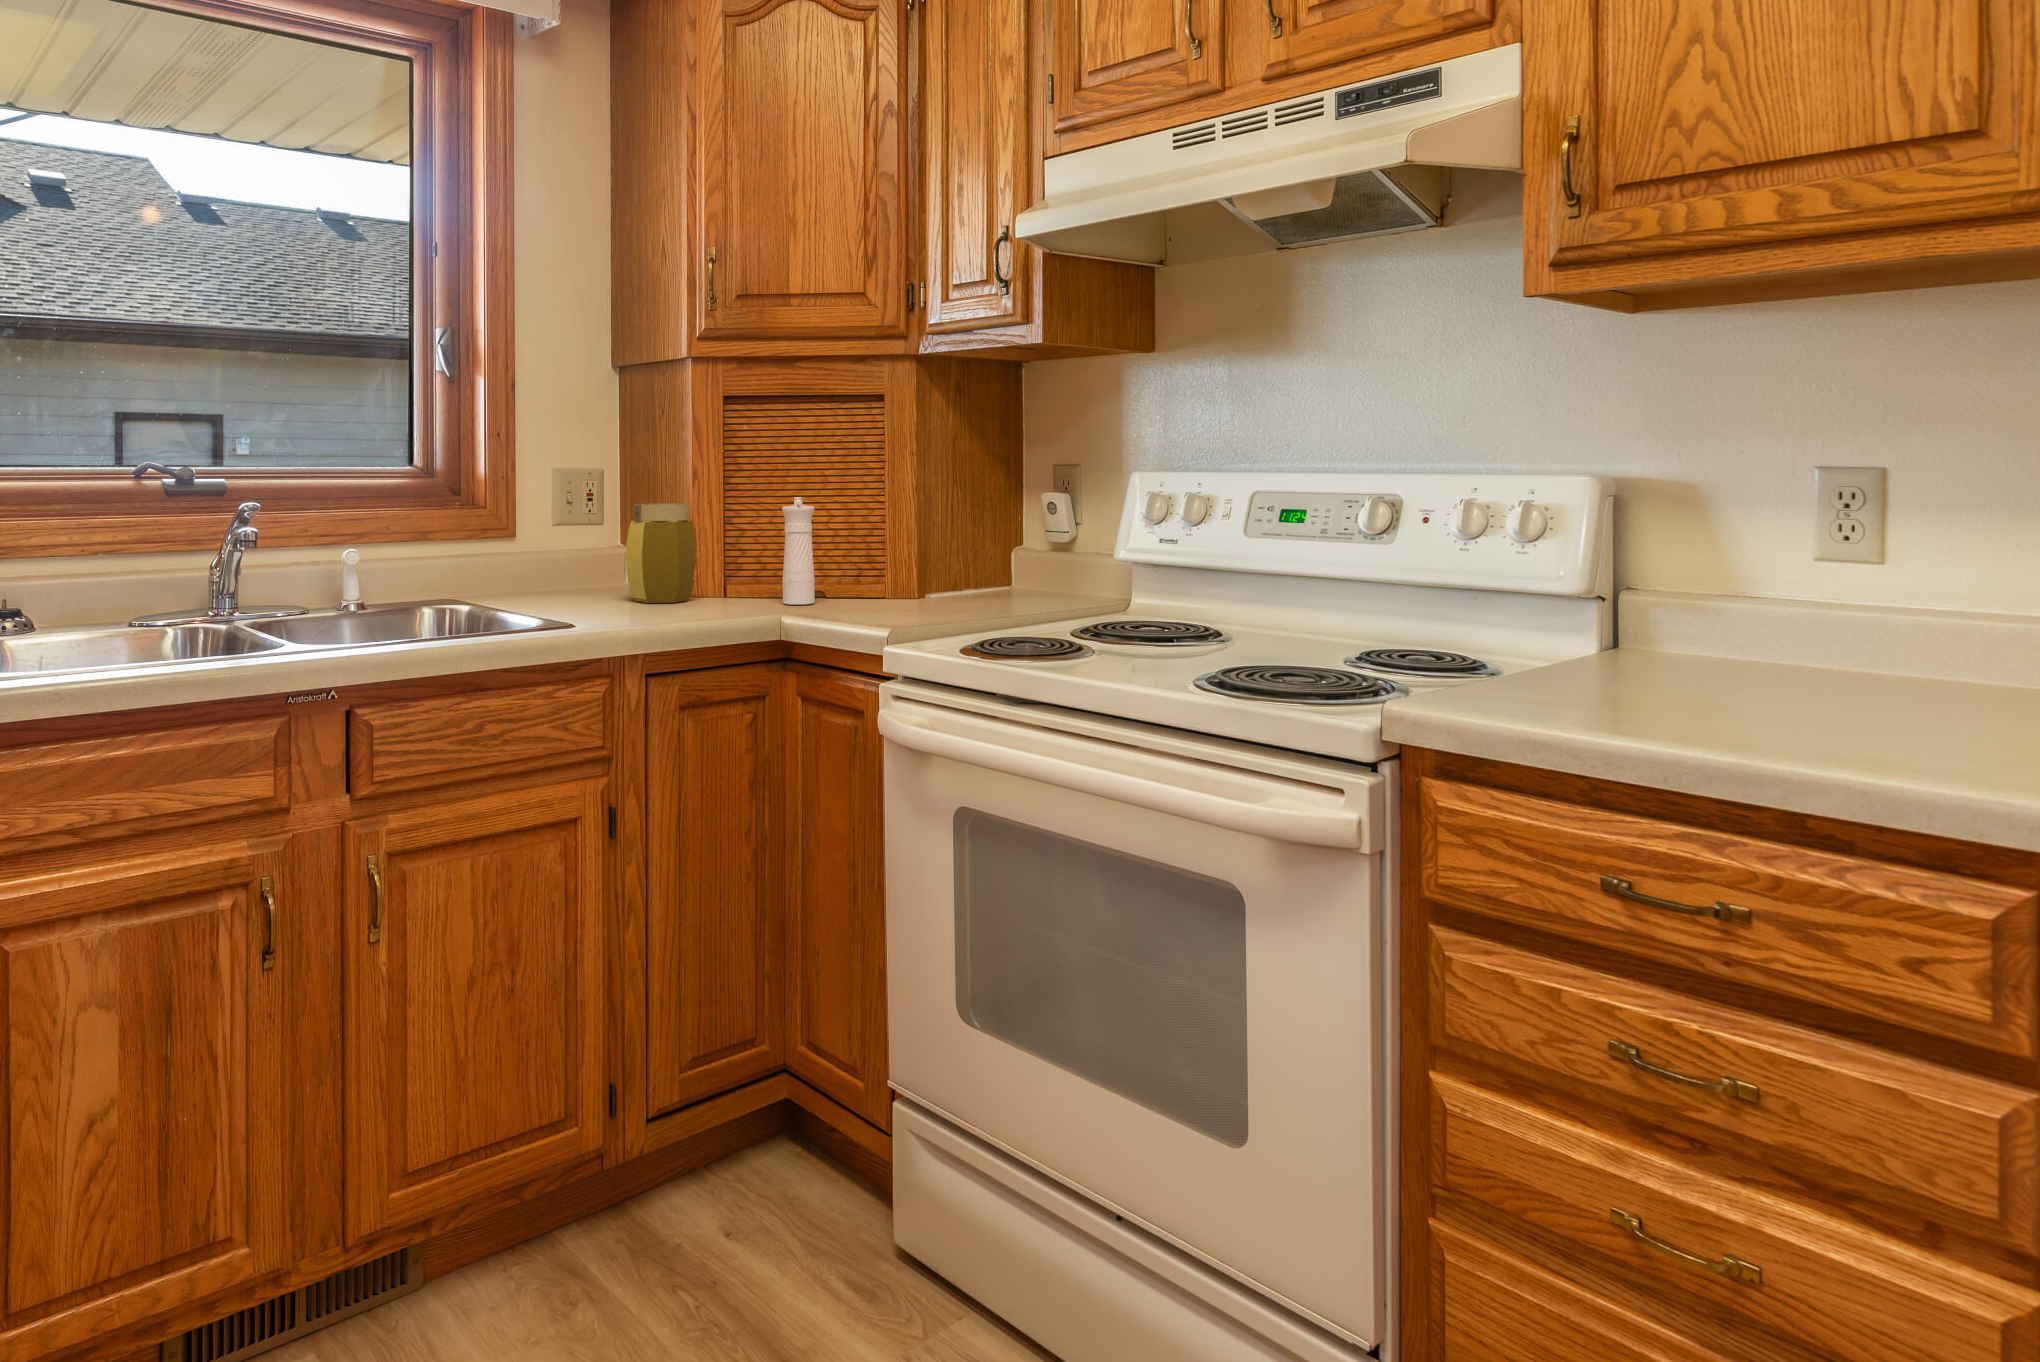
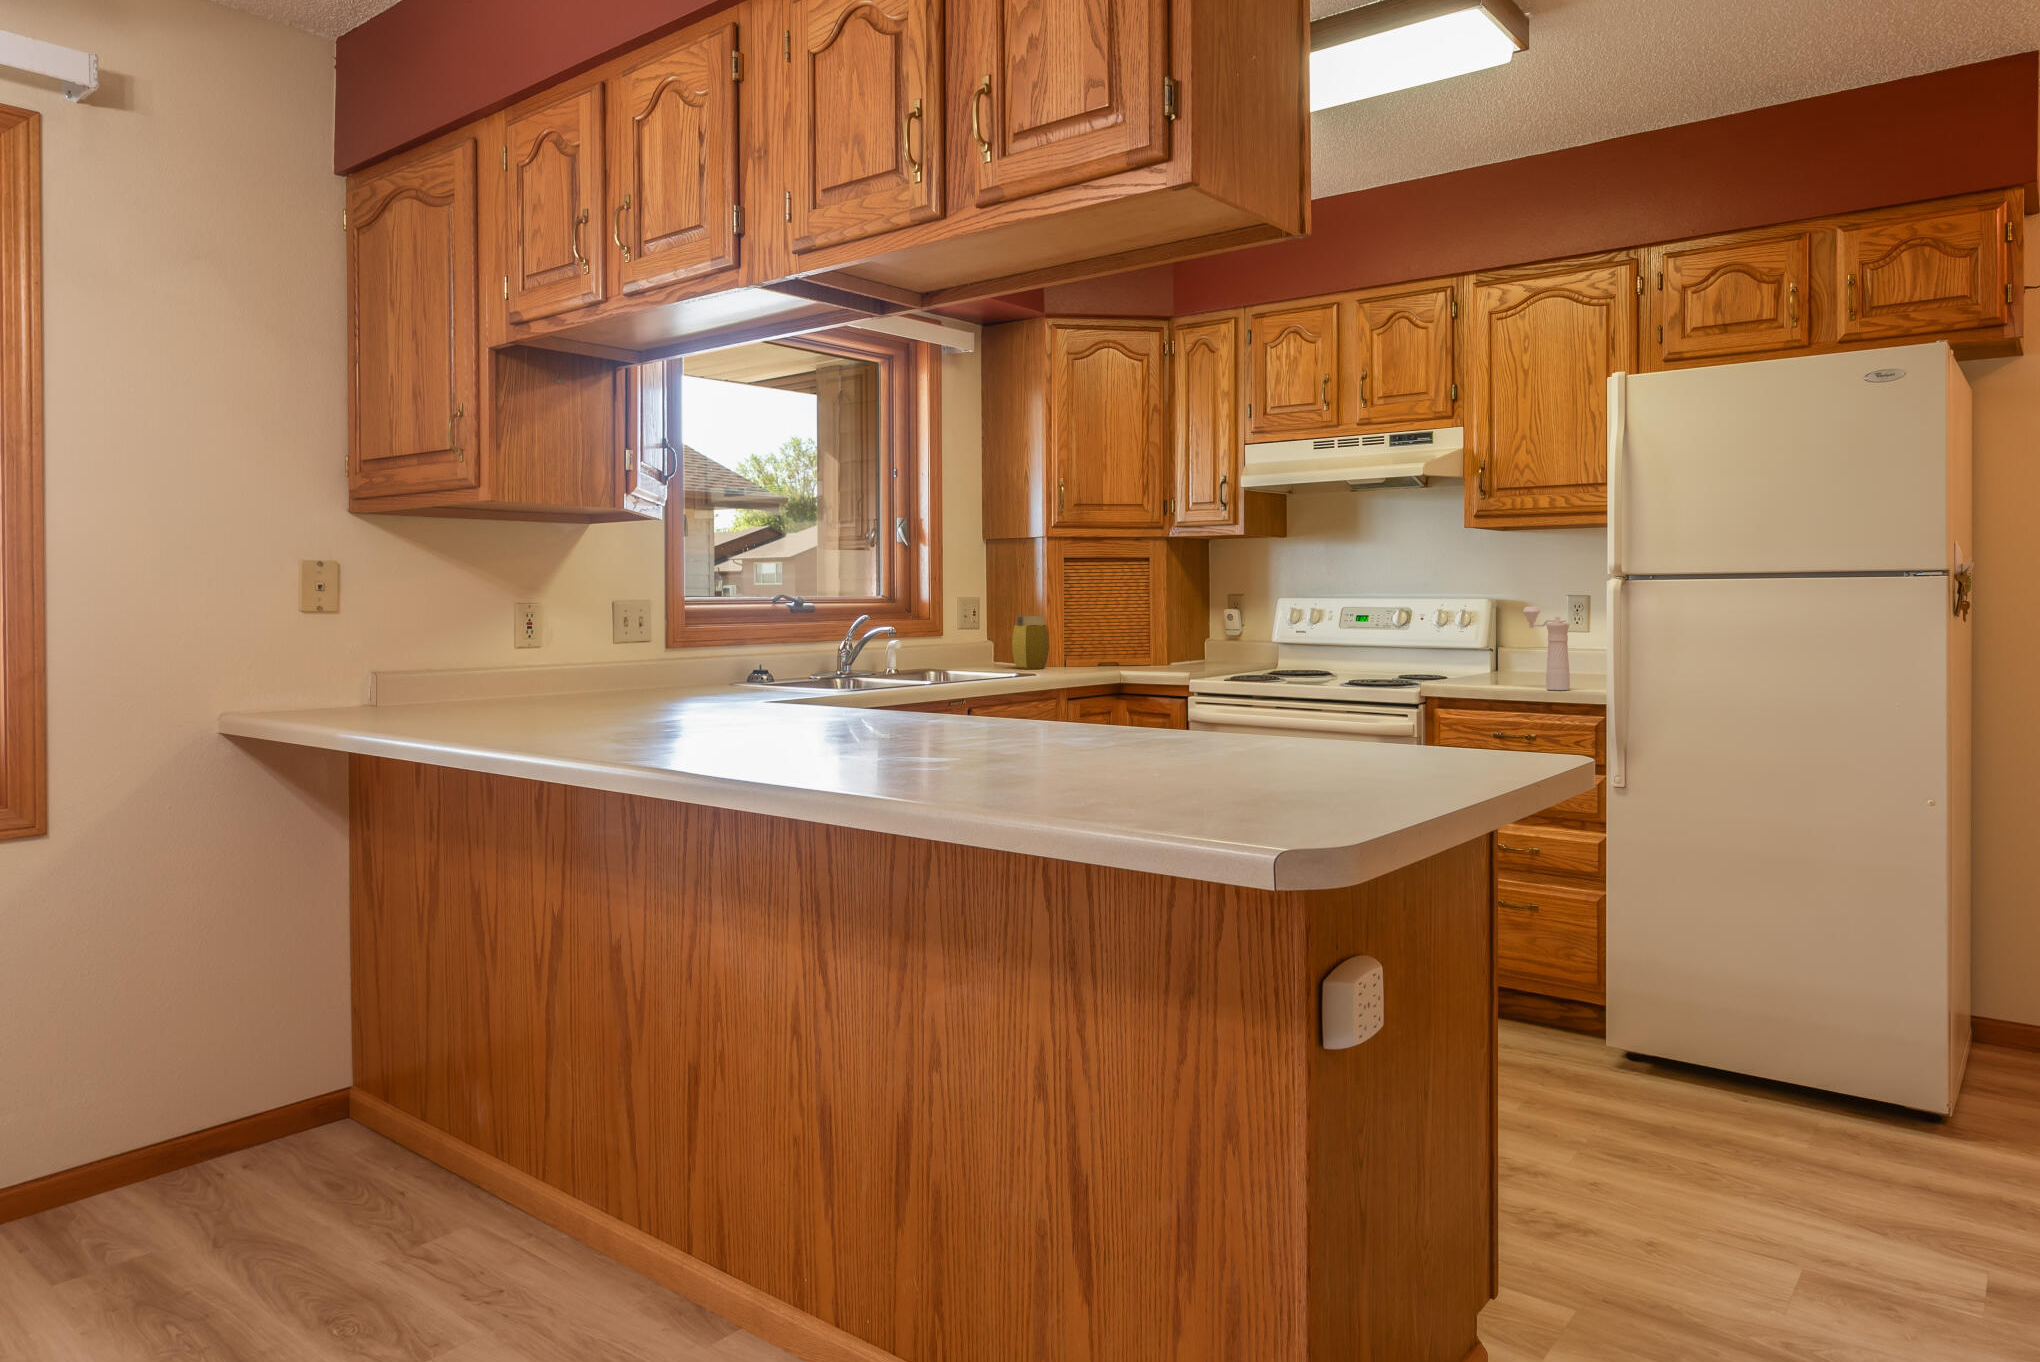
pepper mill: present [782,497,815,605] -> present [1523,607,1570,690]

